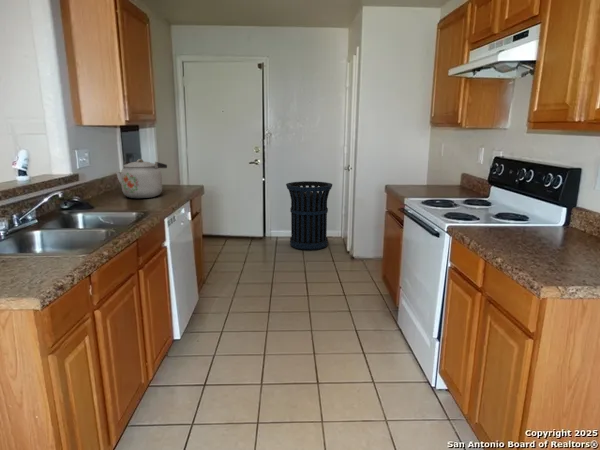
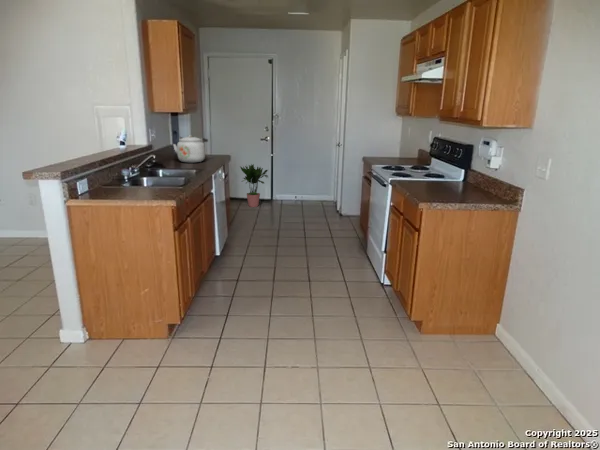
trash can: present [286,181,332,250] -> none [290,155,327,209]
potted plant: none [222,192,261,248] -> present [240,164,268,207]

